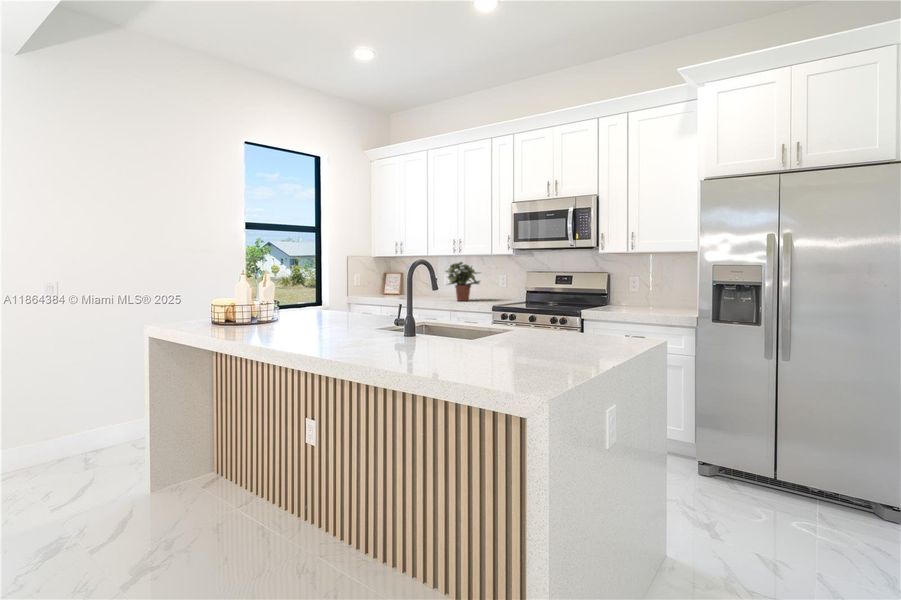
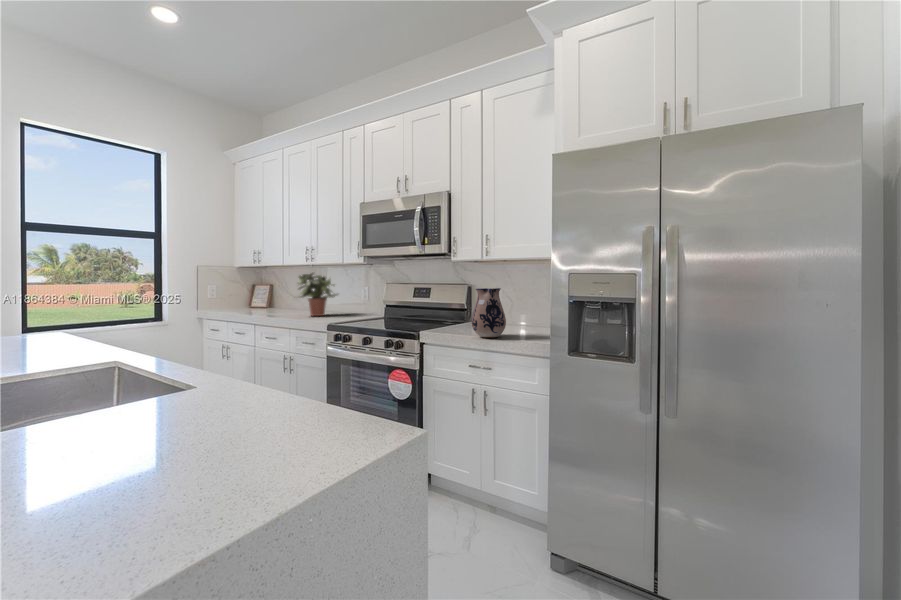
ceramic pitcher: none [627,276,655,314] -> present [472,288,506,337]

